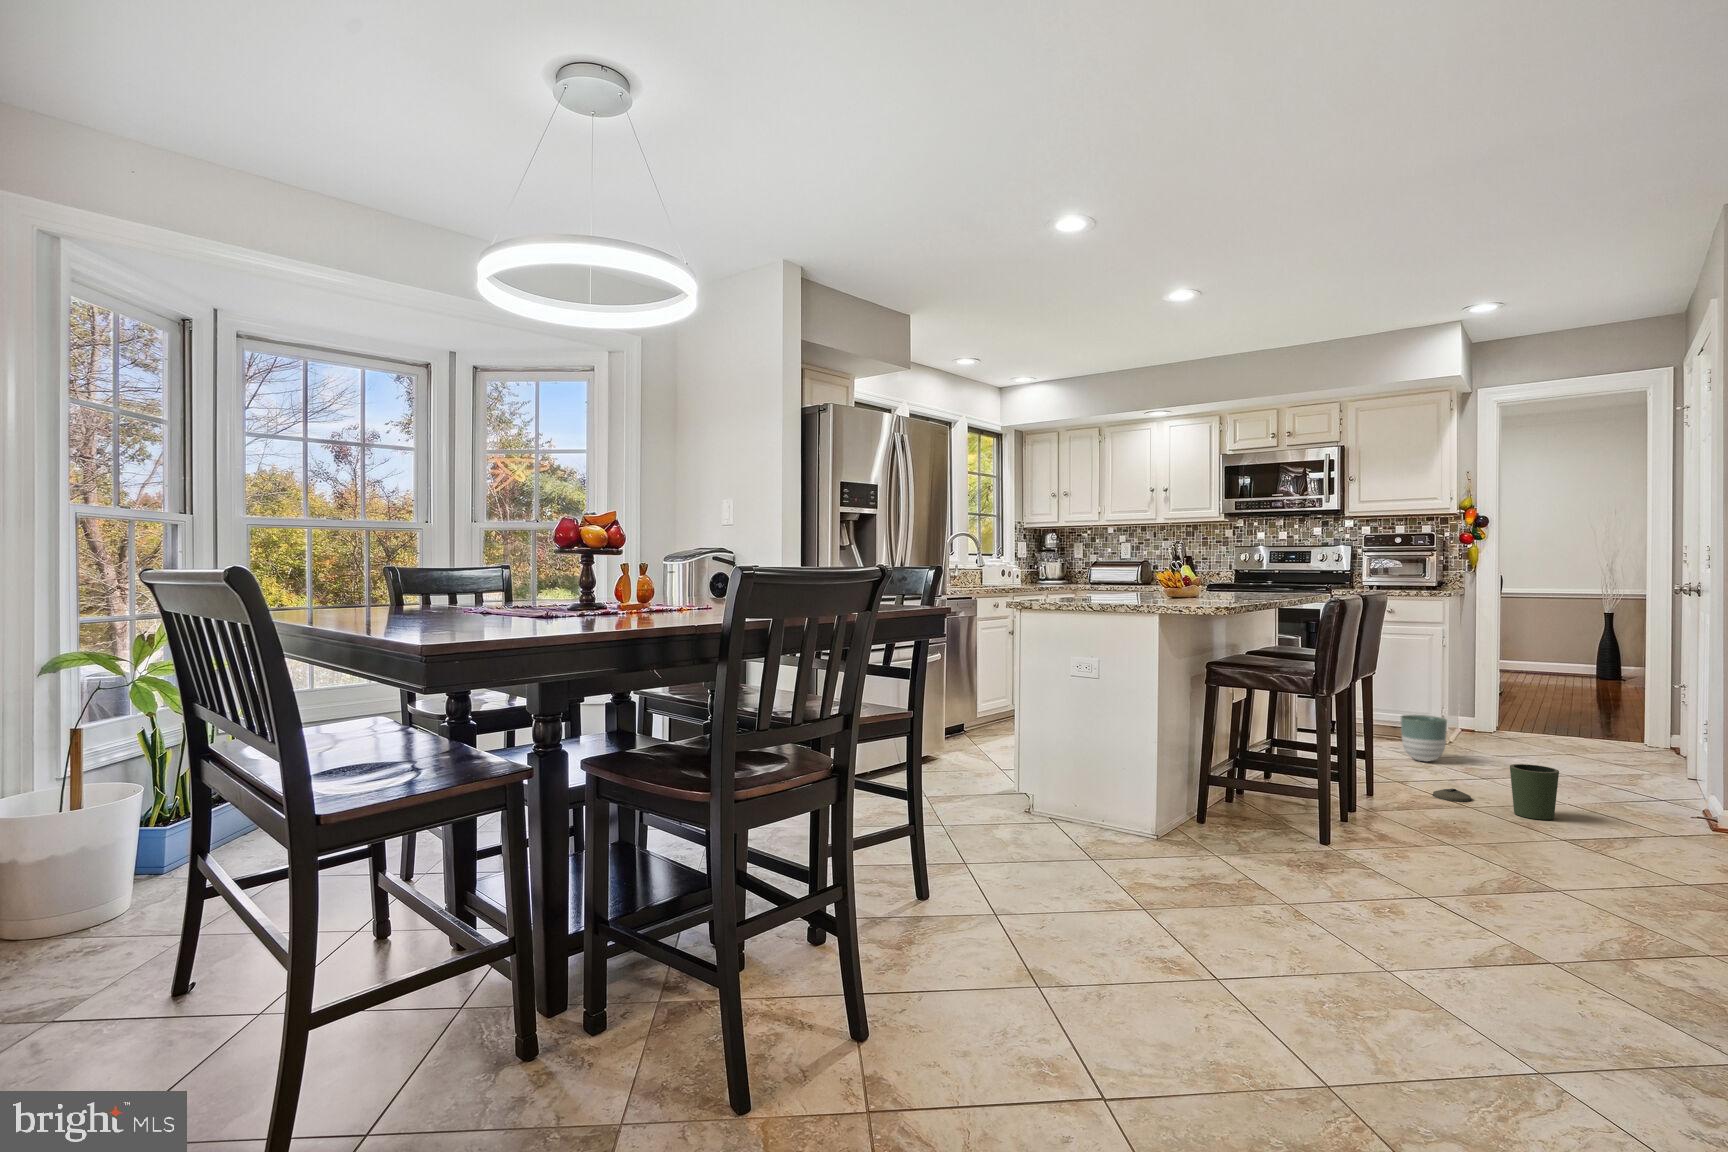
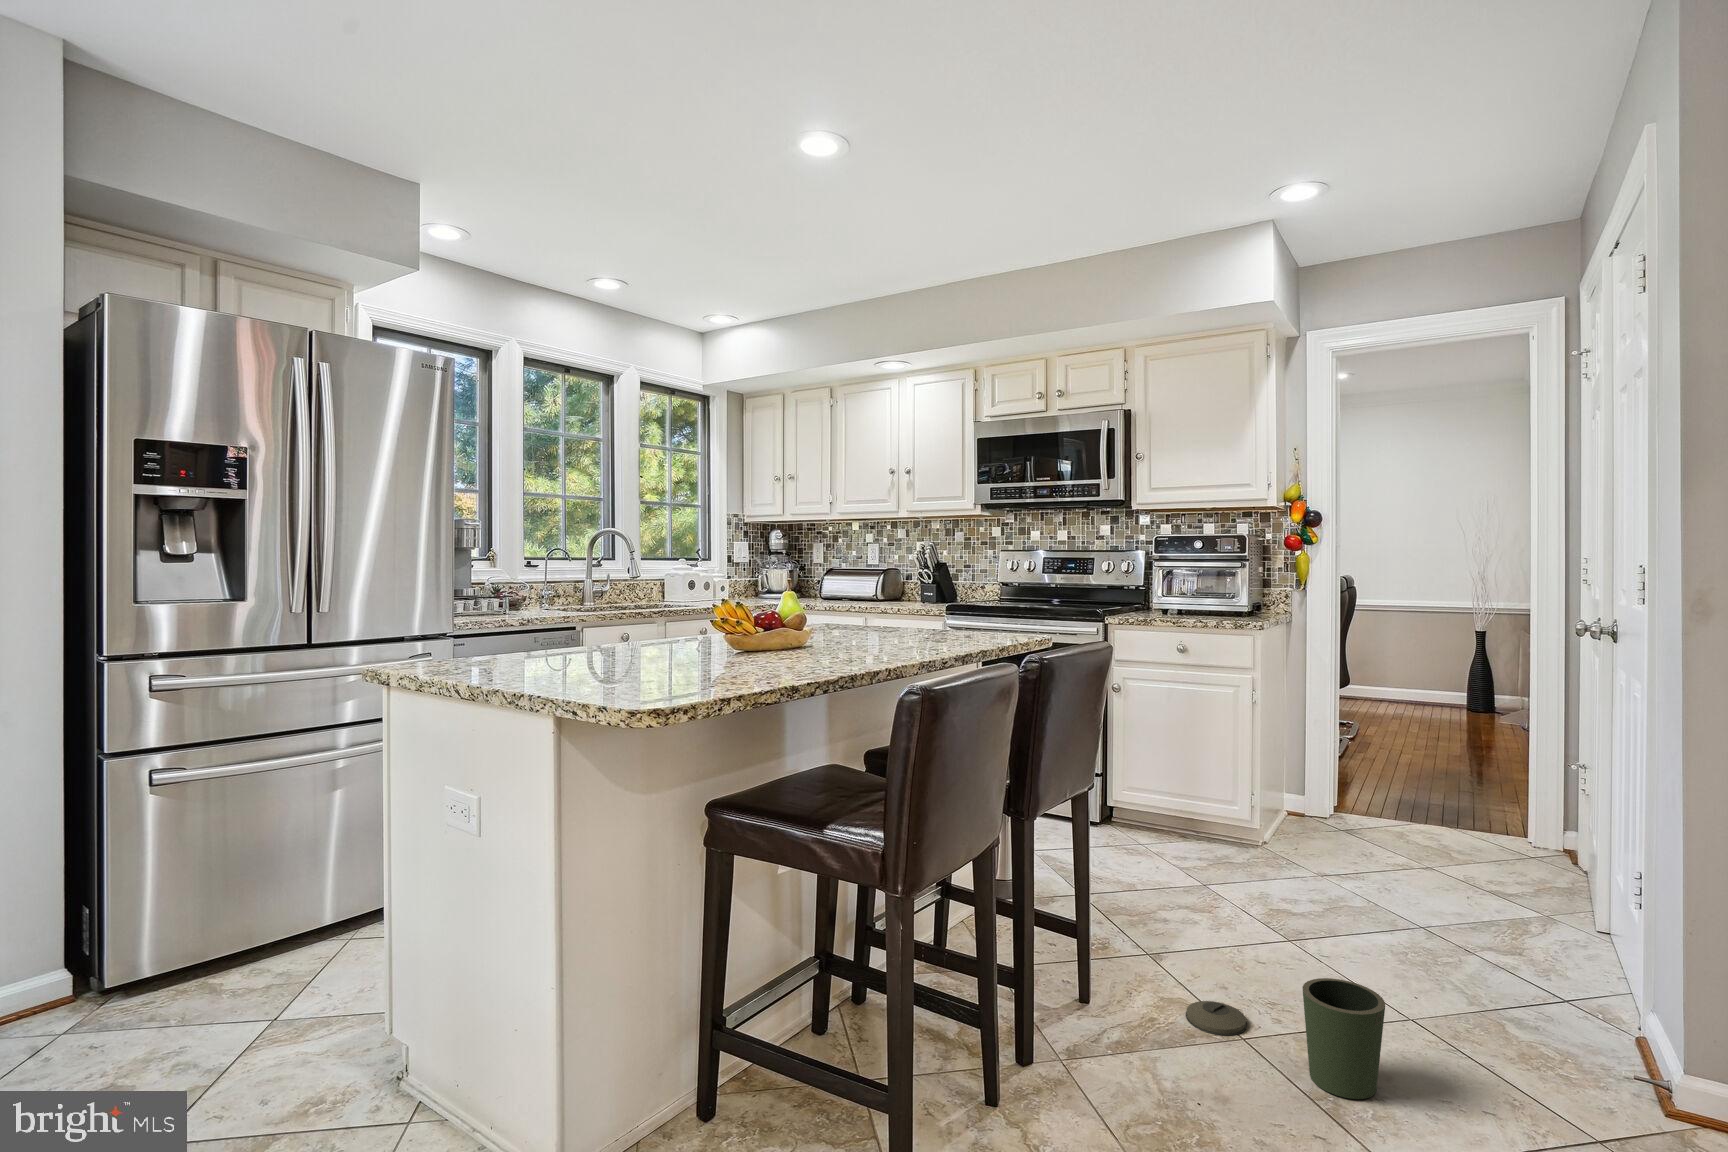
planter: present [1401,715,1447,761] -> none [1174,825,1241,904]

